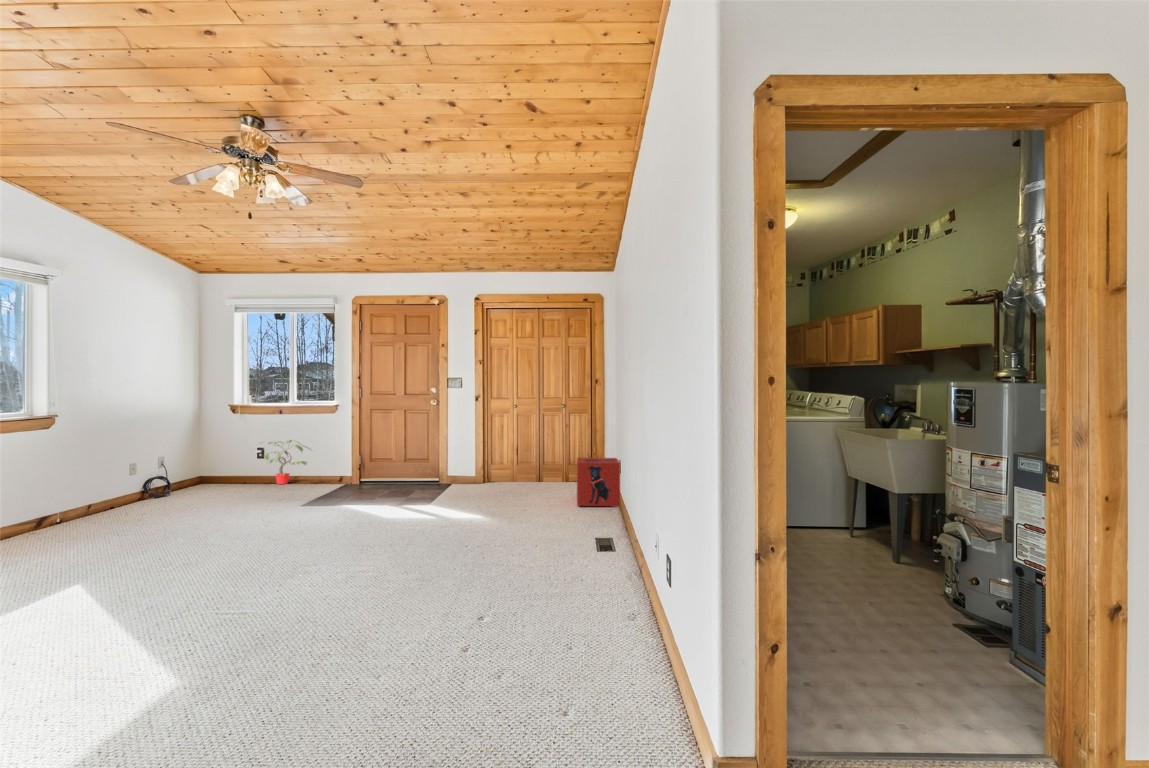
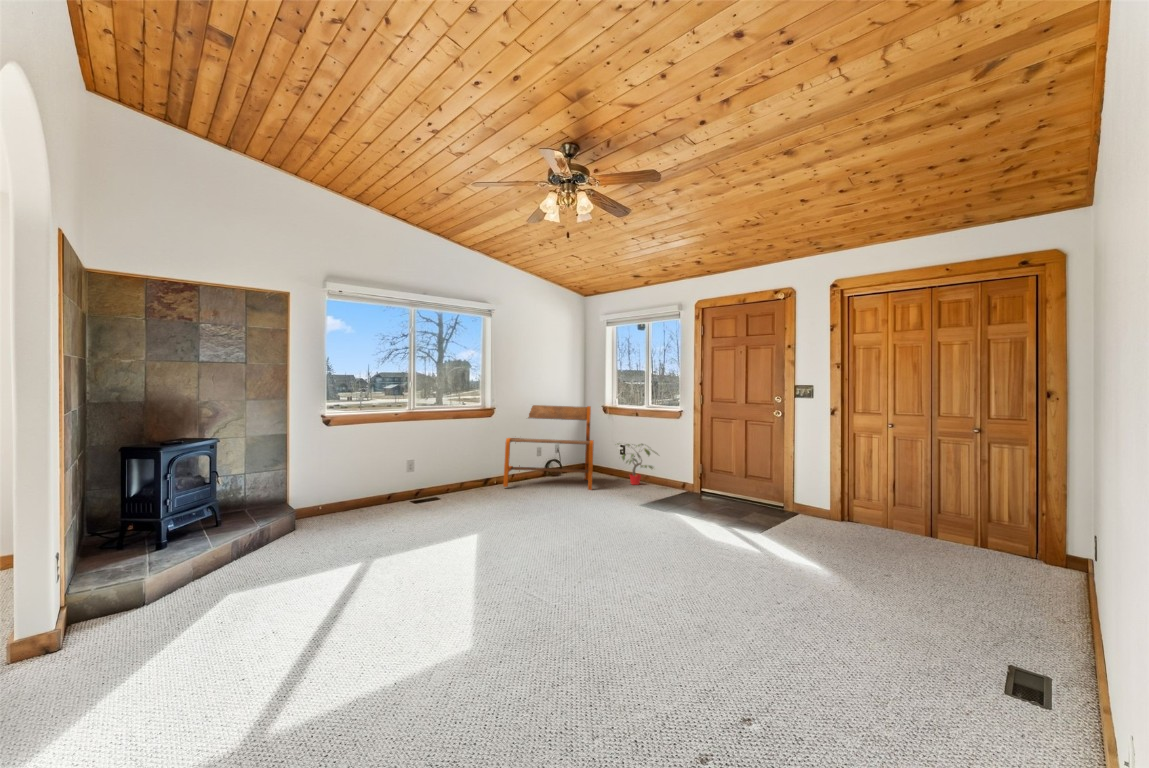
bench: none [90,403,233,513] -> present [503,405,594,490]
storage box: present [577,458,620,506] -> none [987,513,1087,616]

